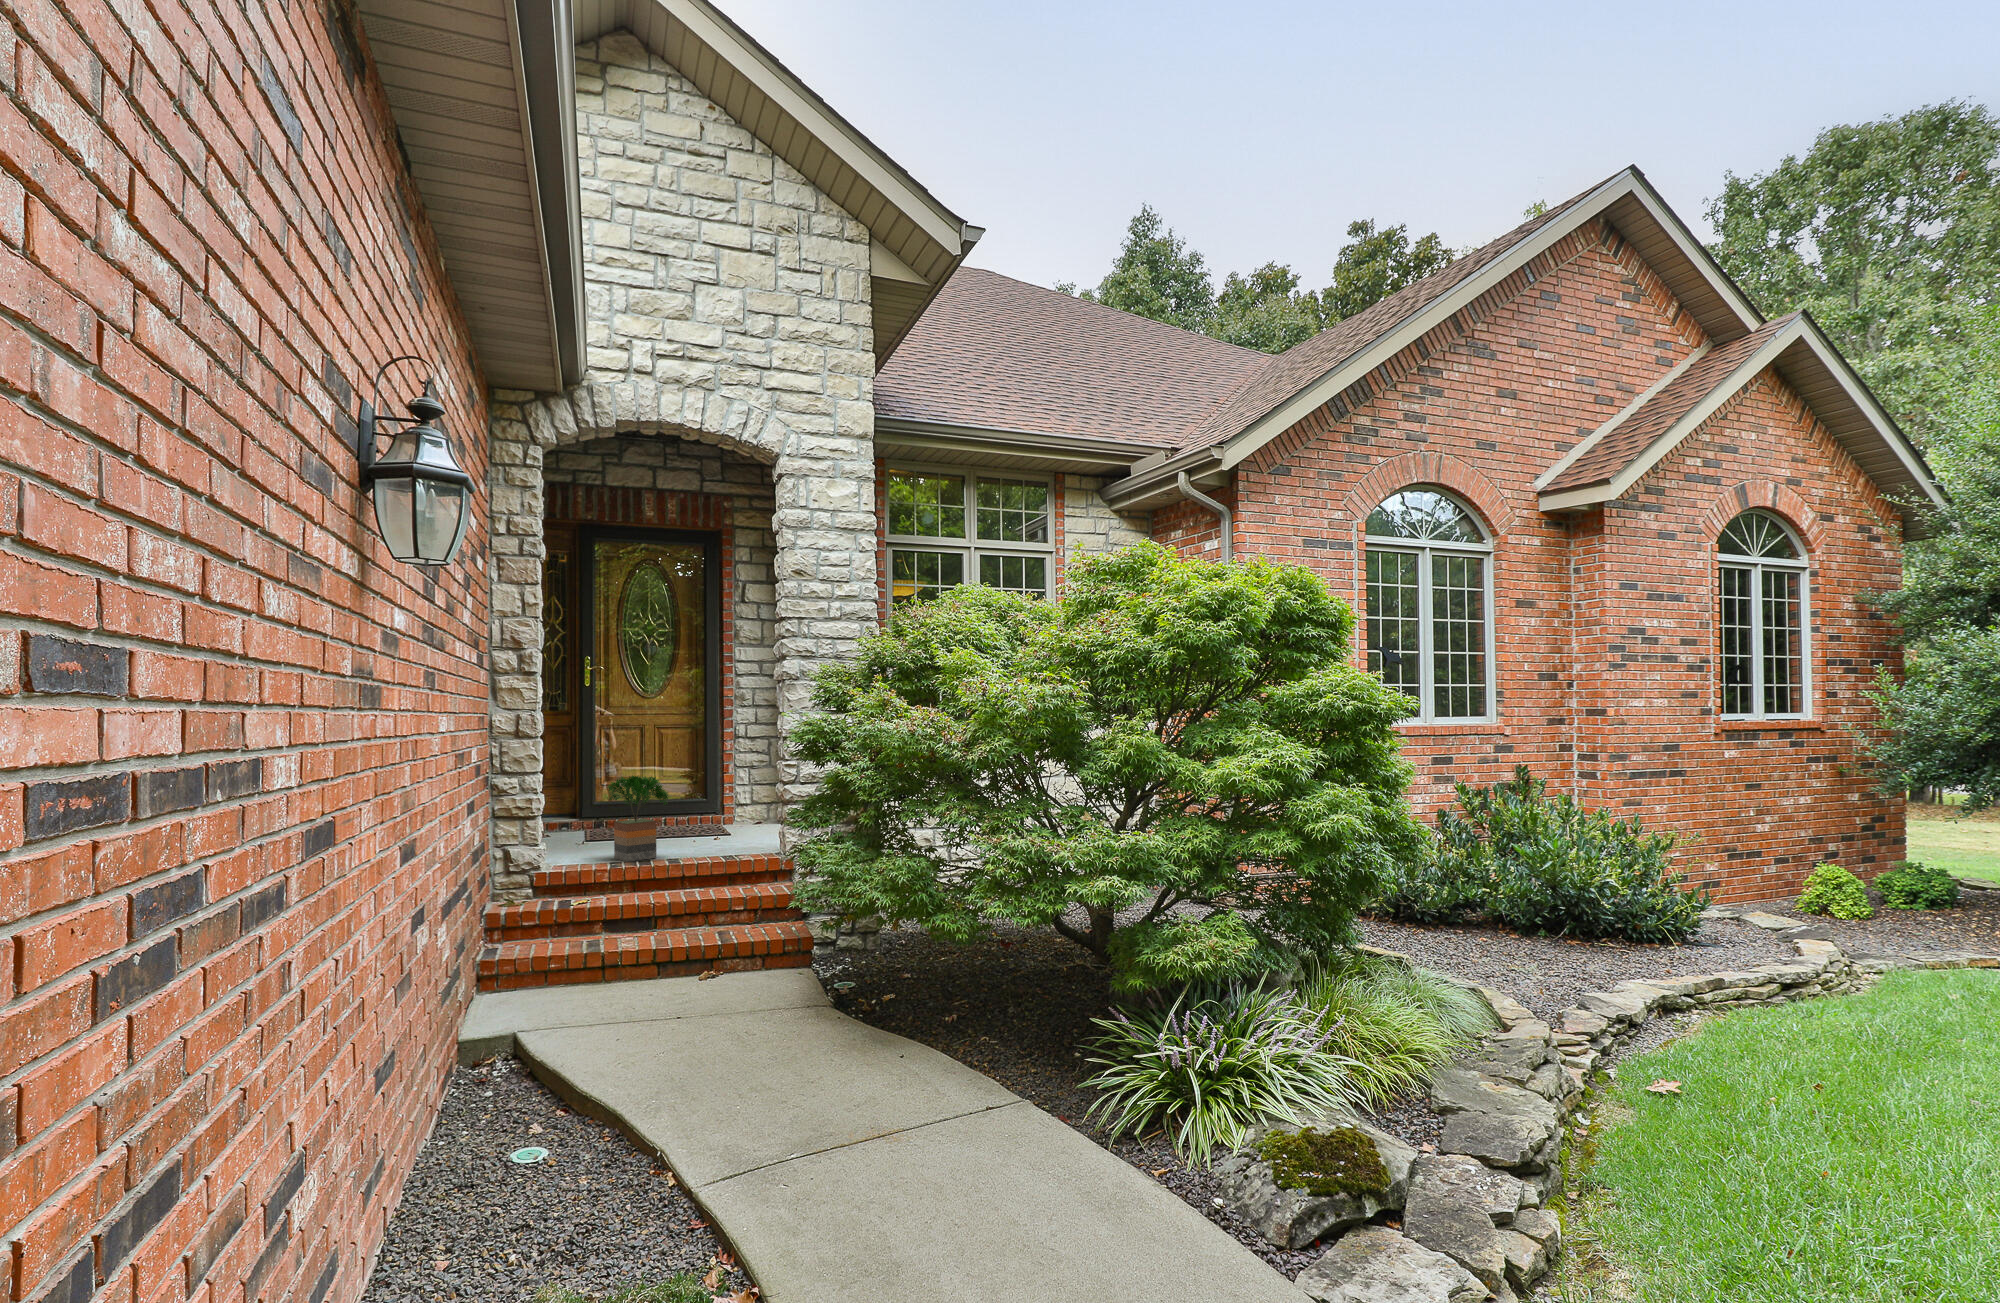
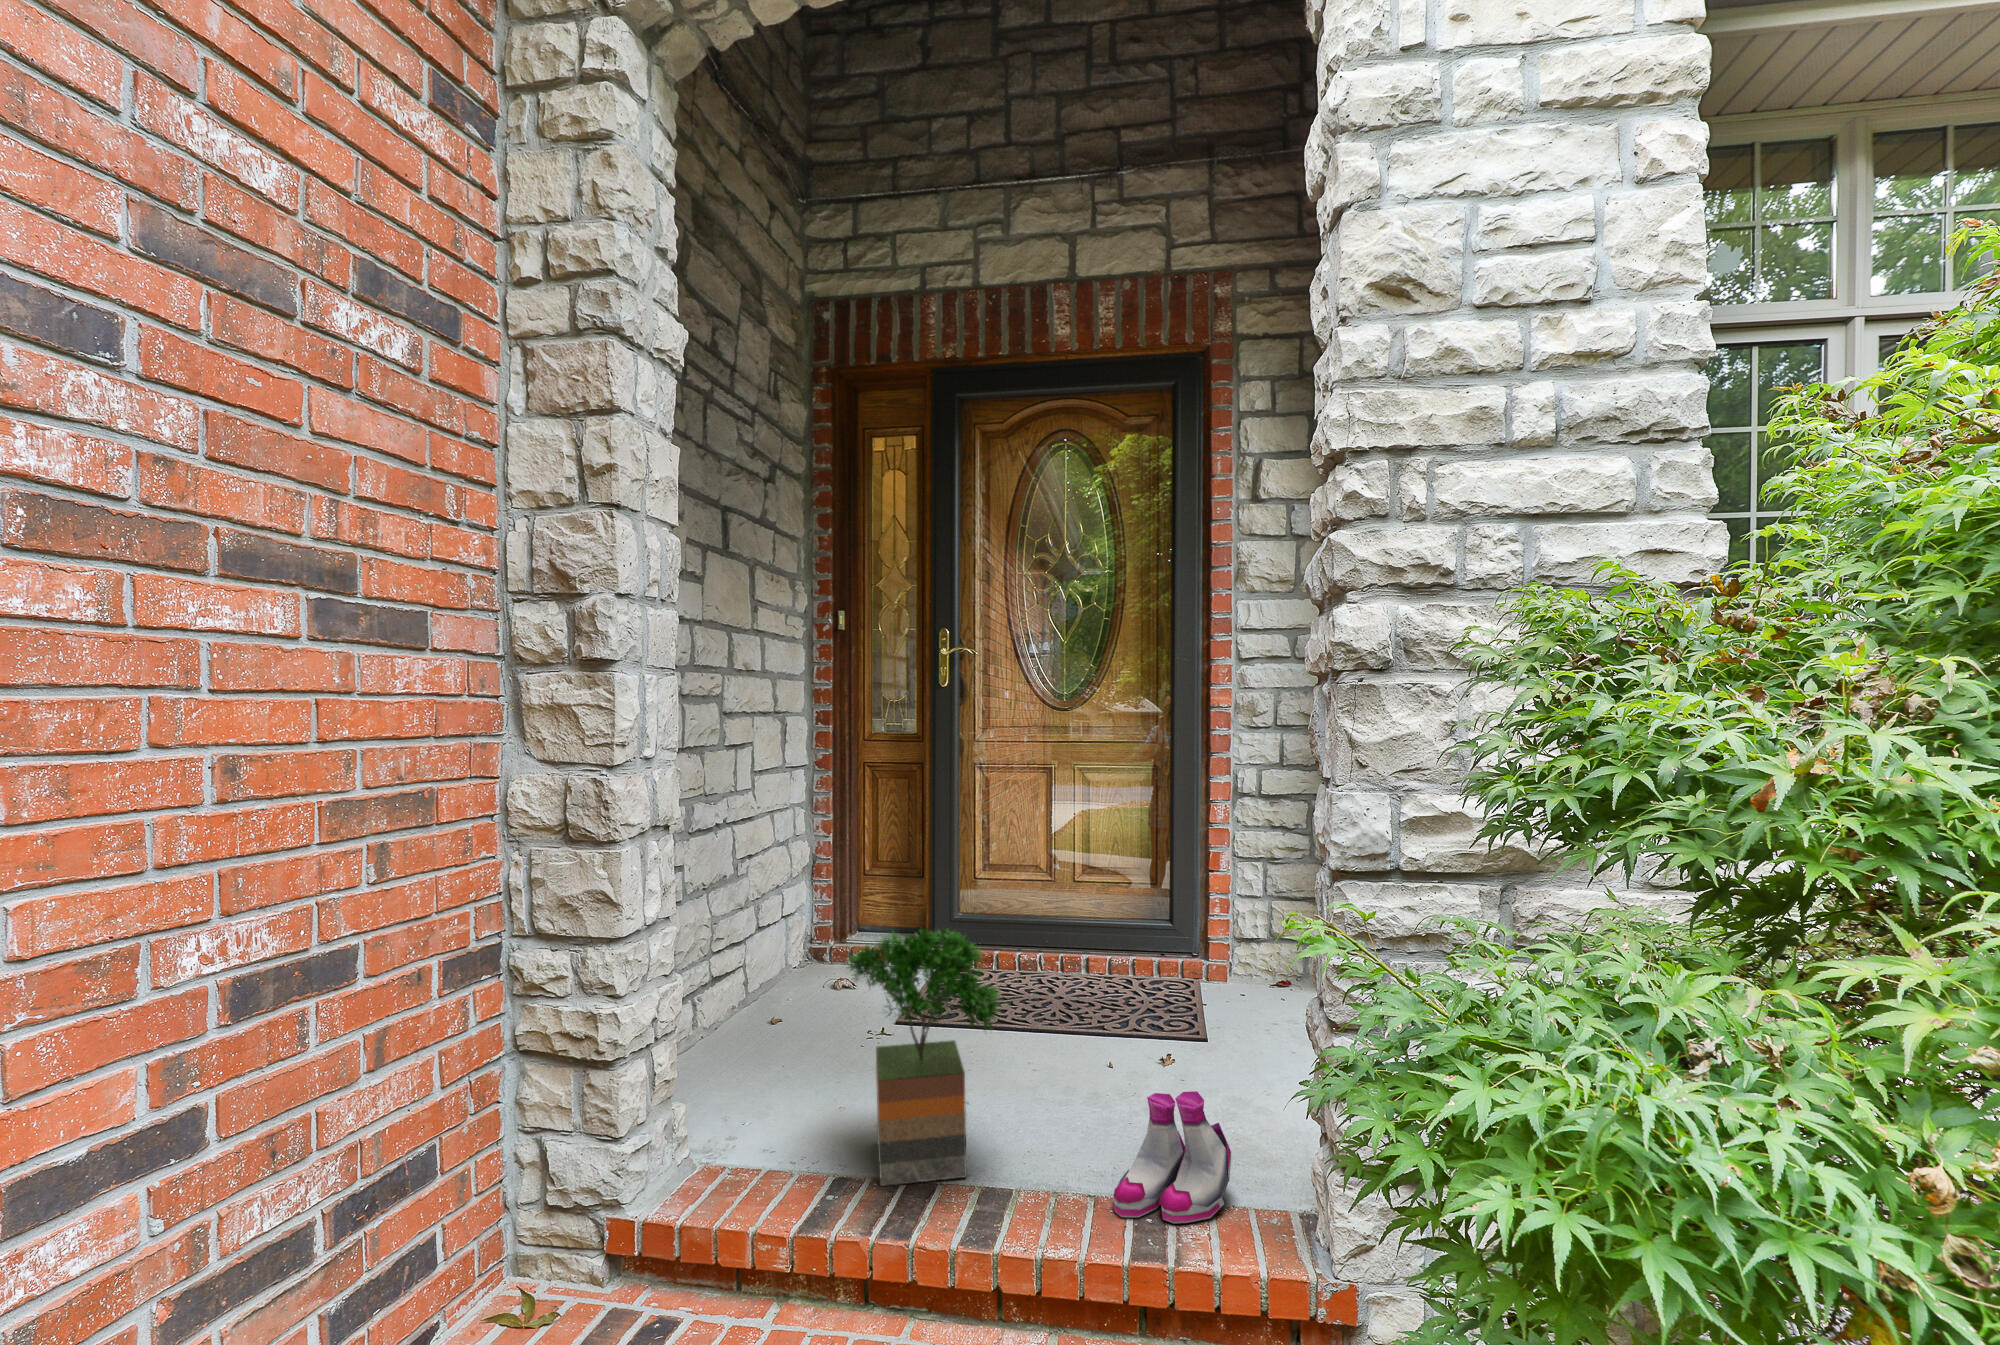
boots: none [711,819,749,857] -> present [1114,1091,1231,1224]

